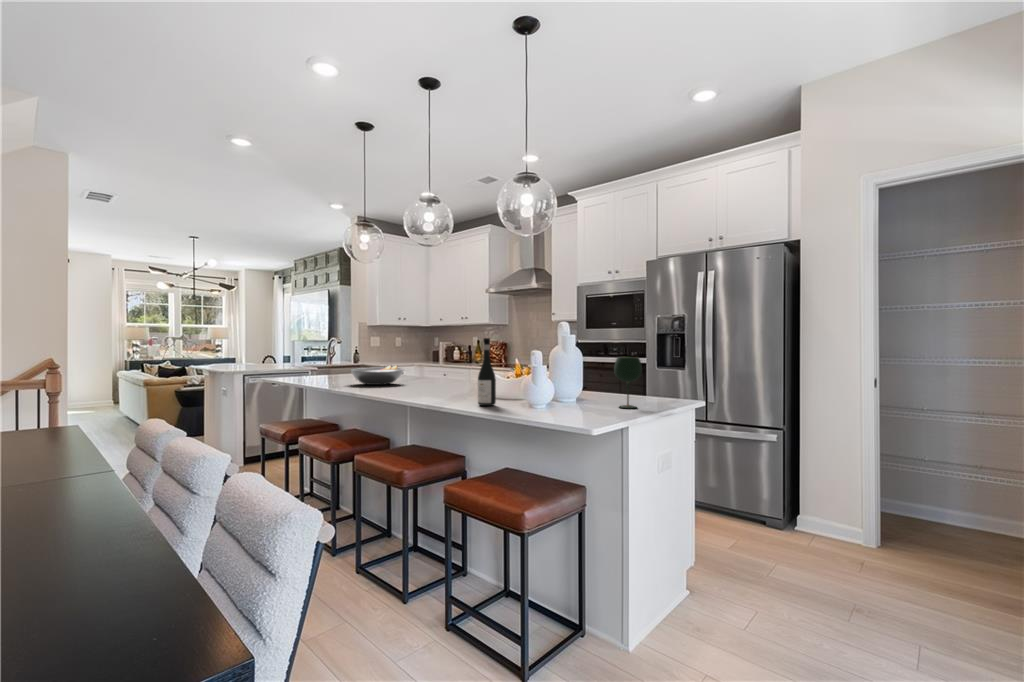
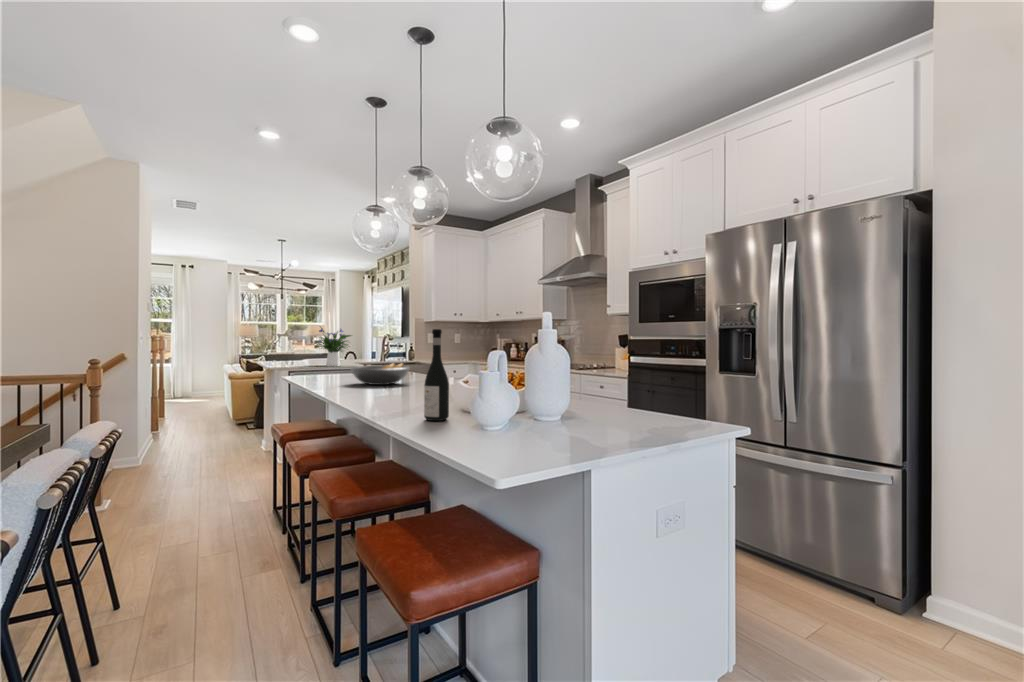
flower arrangement: none [263,330,304,371] -> present [317,328,351,366]
wine glass: present [614,357,642,408] -> none [609,357,650,434]

